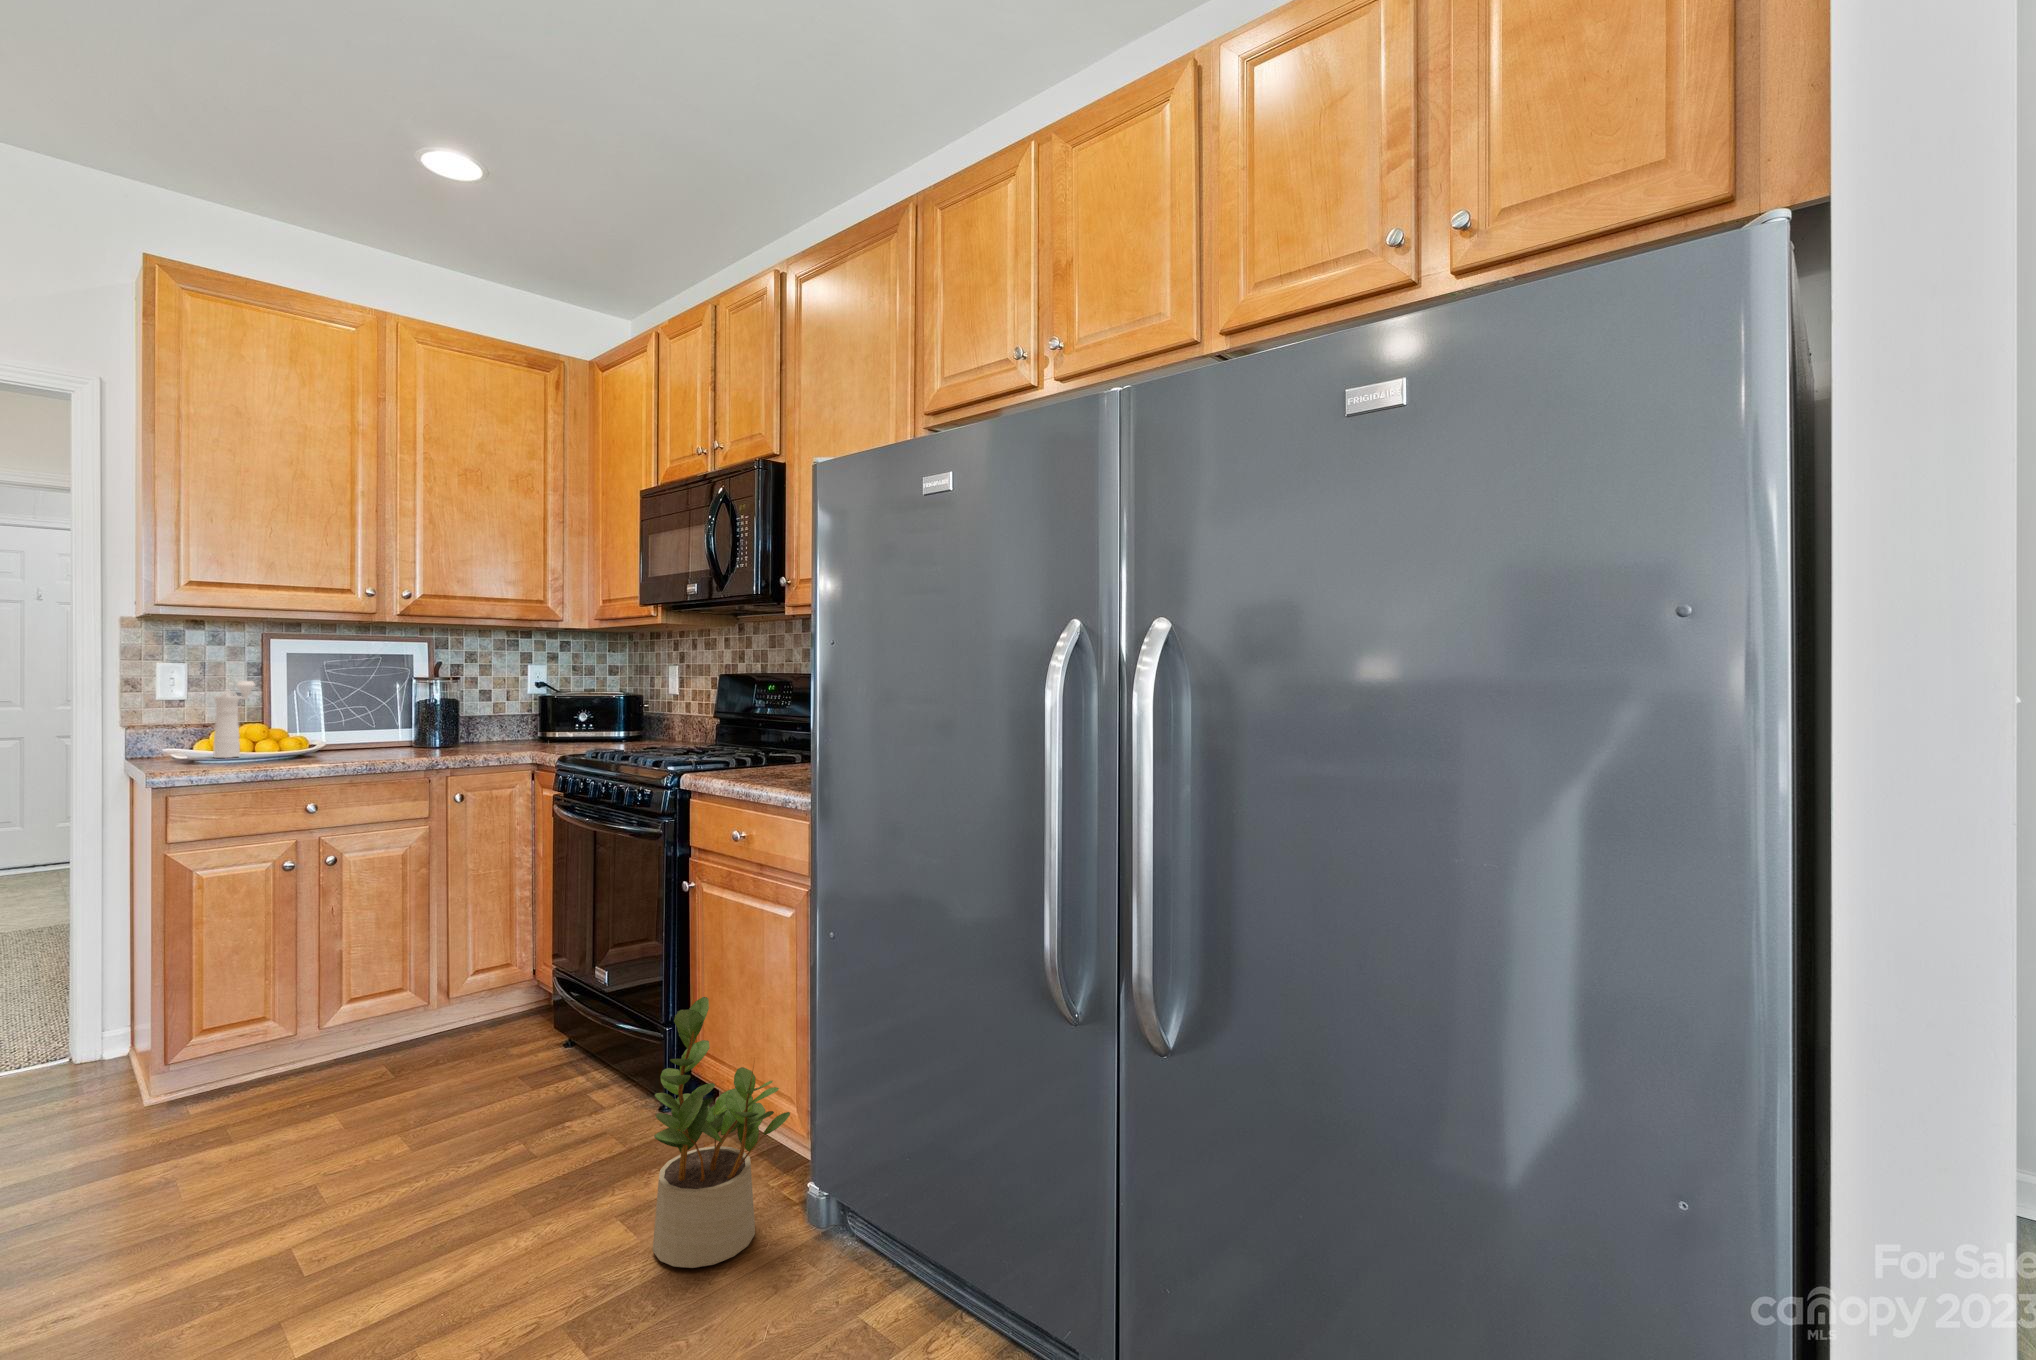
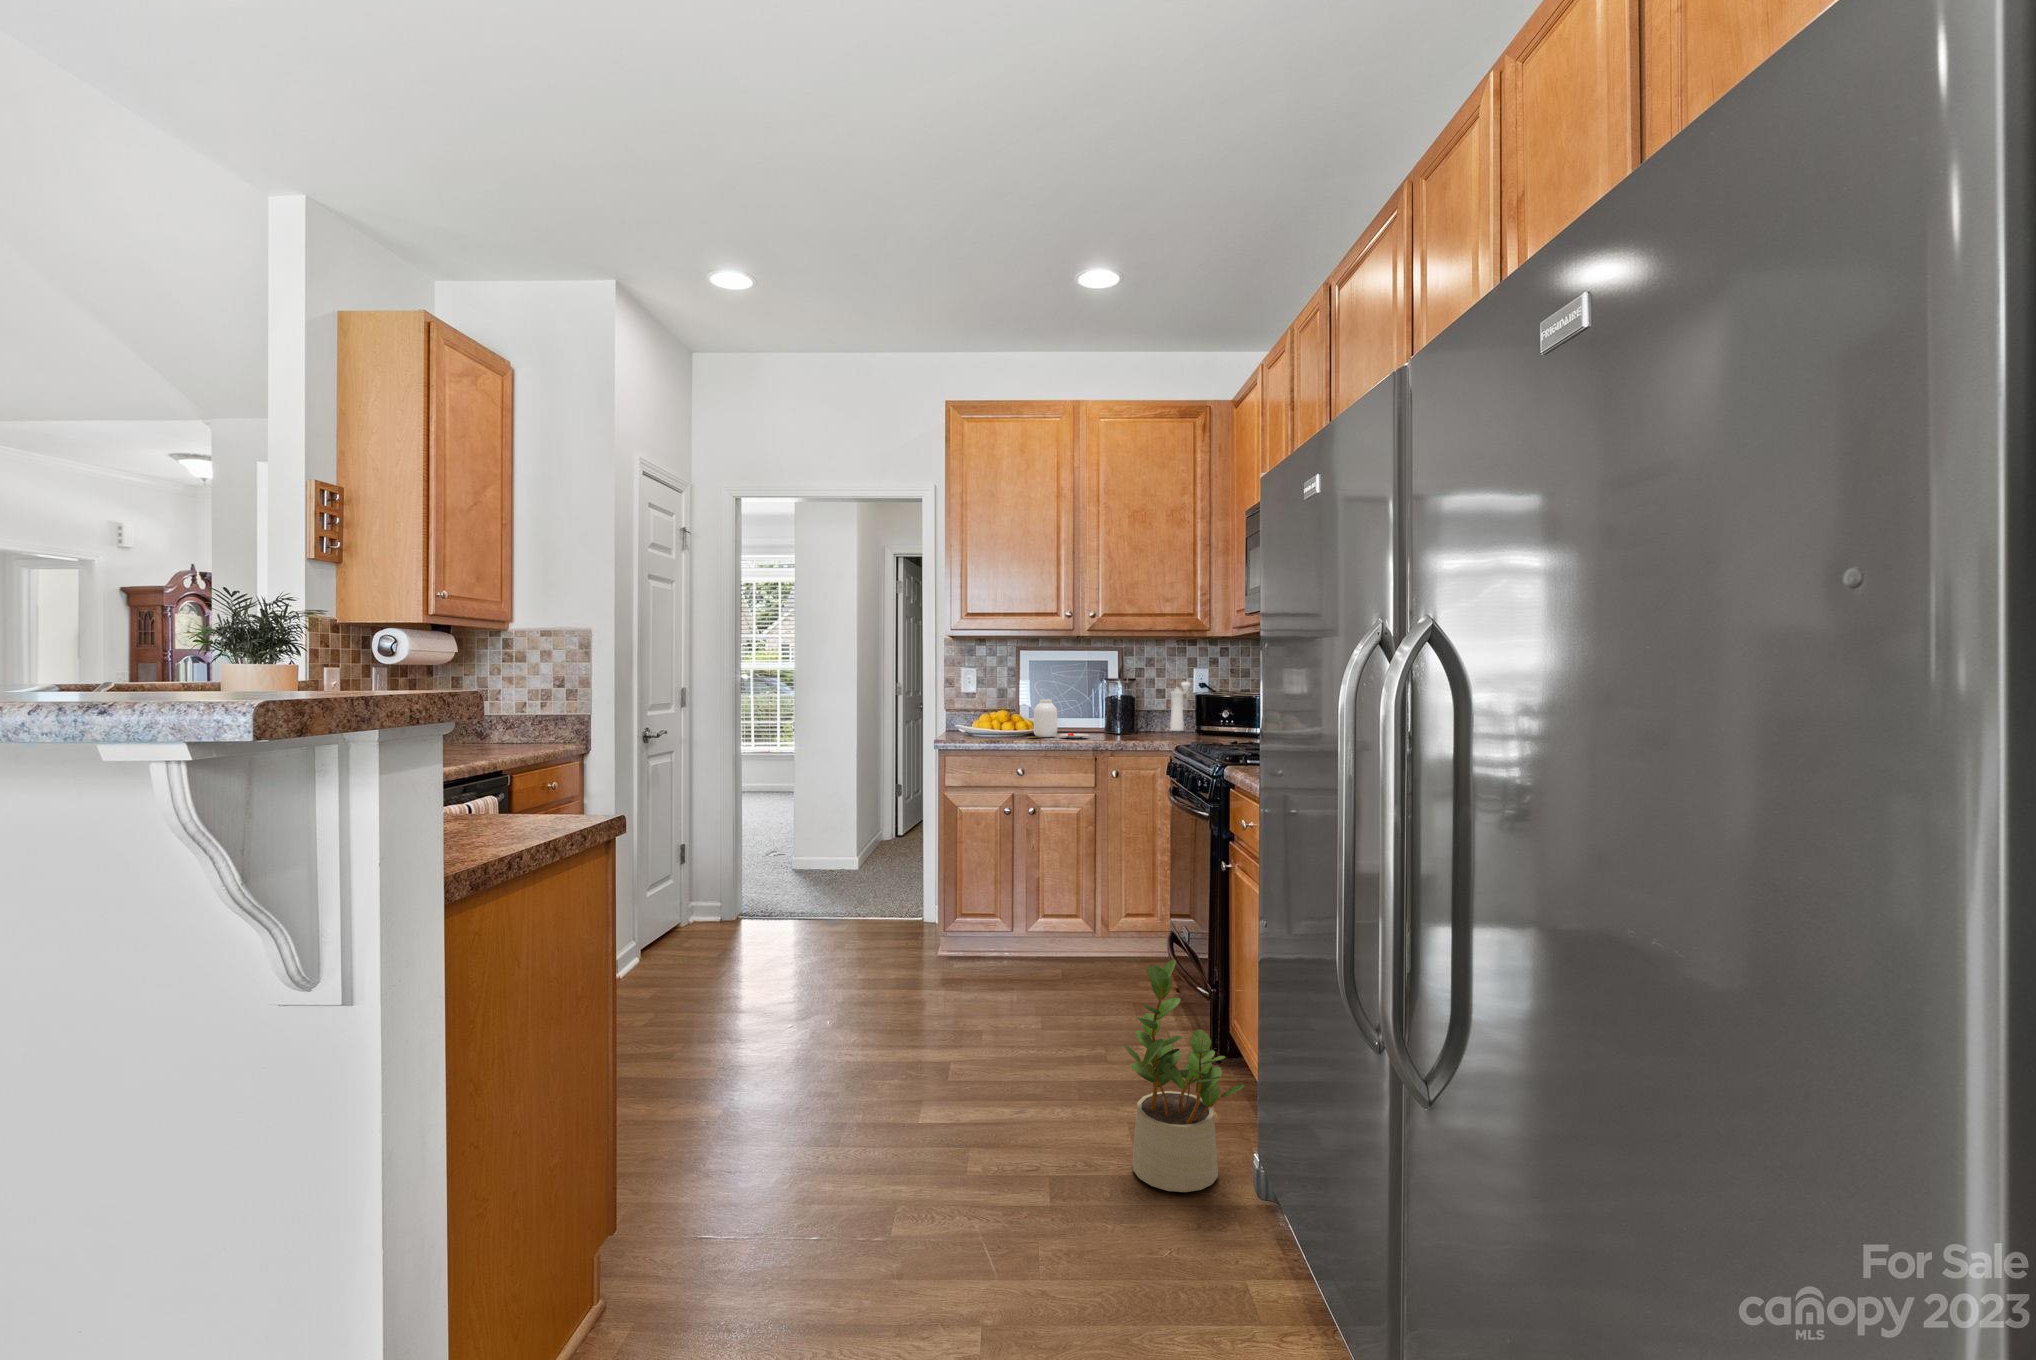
pepper mill: present [214,681,255,758] -> present [1170,682,1190,731]
jar: none [327,706,427,760] -> present [1027,700,1090,738]

